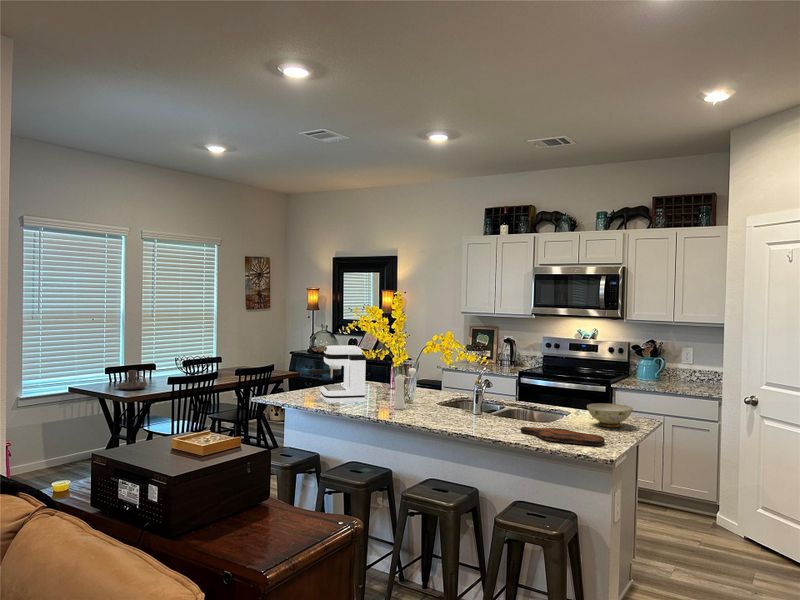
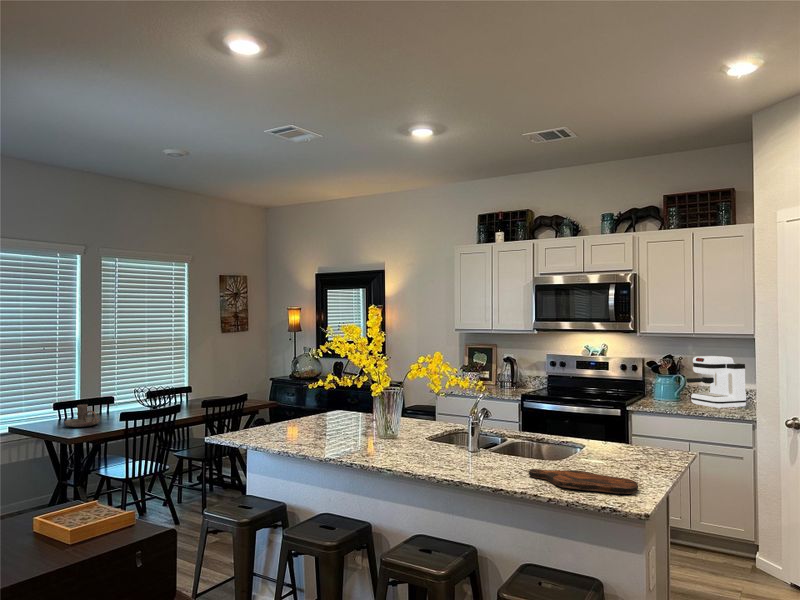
coffee maker: present [308,345,366,404] -> present [686,356,746,409]
pepper mill: present [394,368,416,409] -> none [373,396,399,447]
ceramic bowl: present [587,403,633,428] -> none [609,435,666,466]

